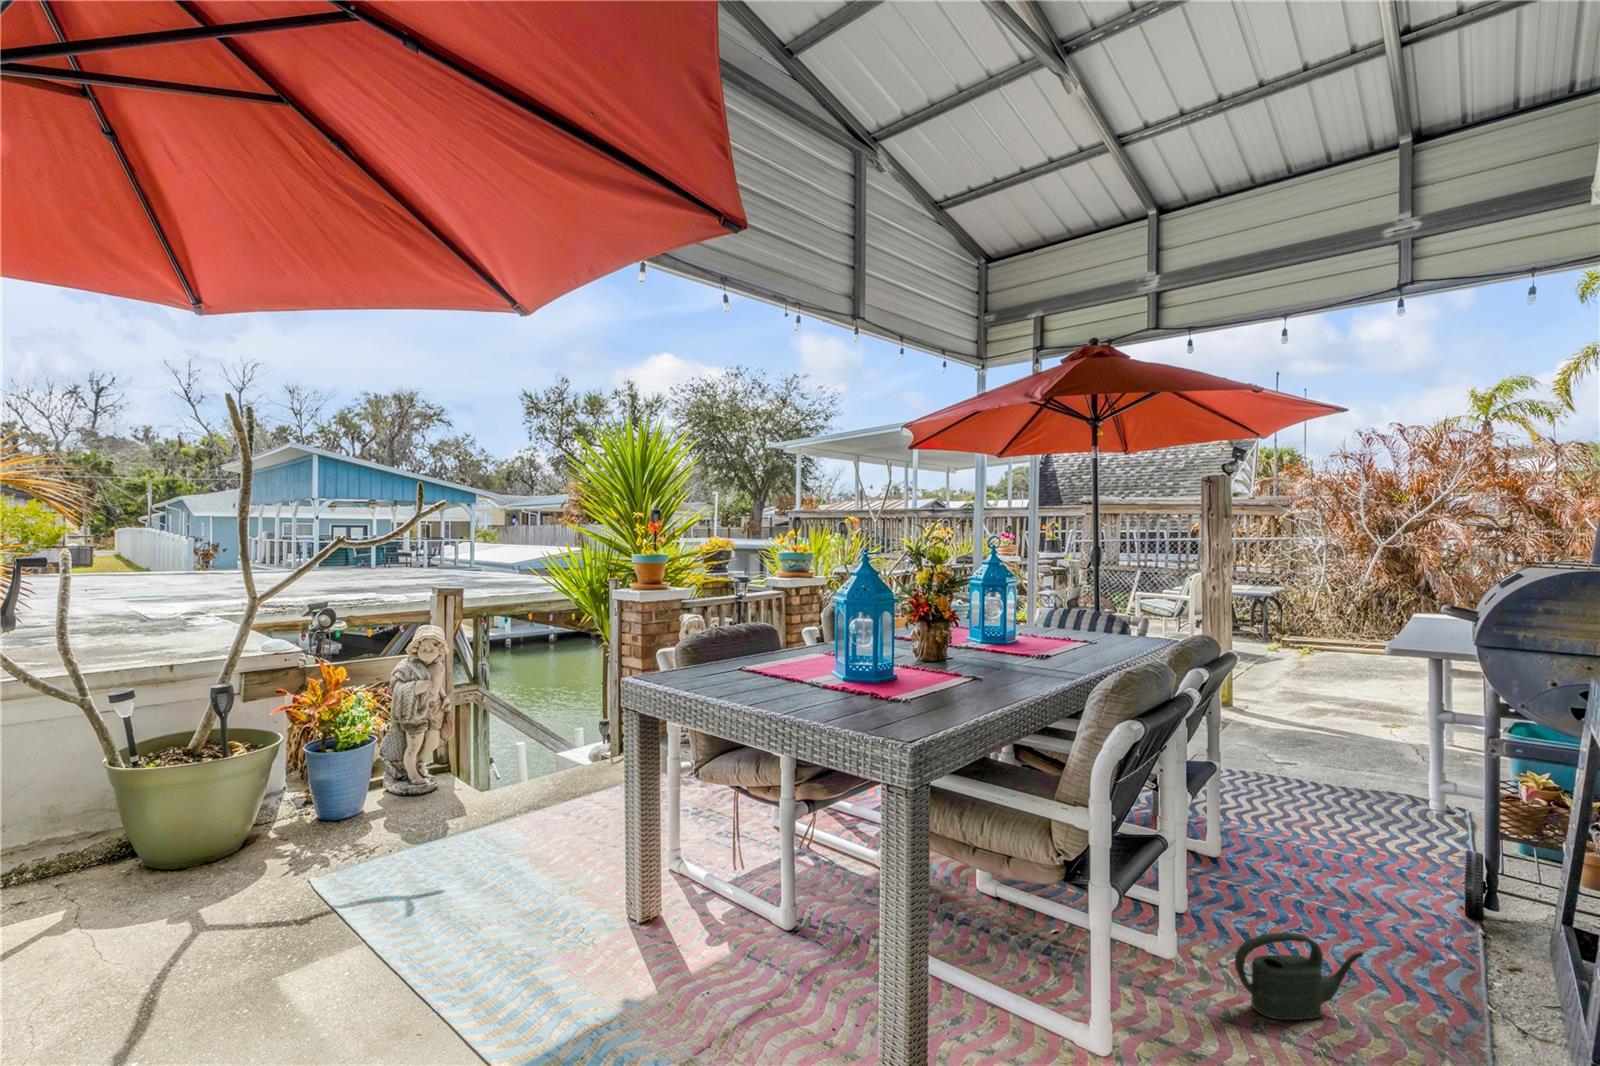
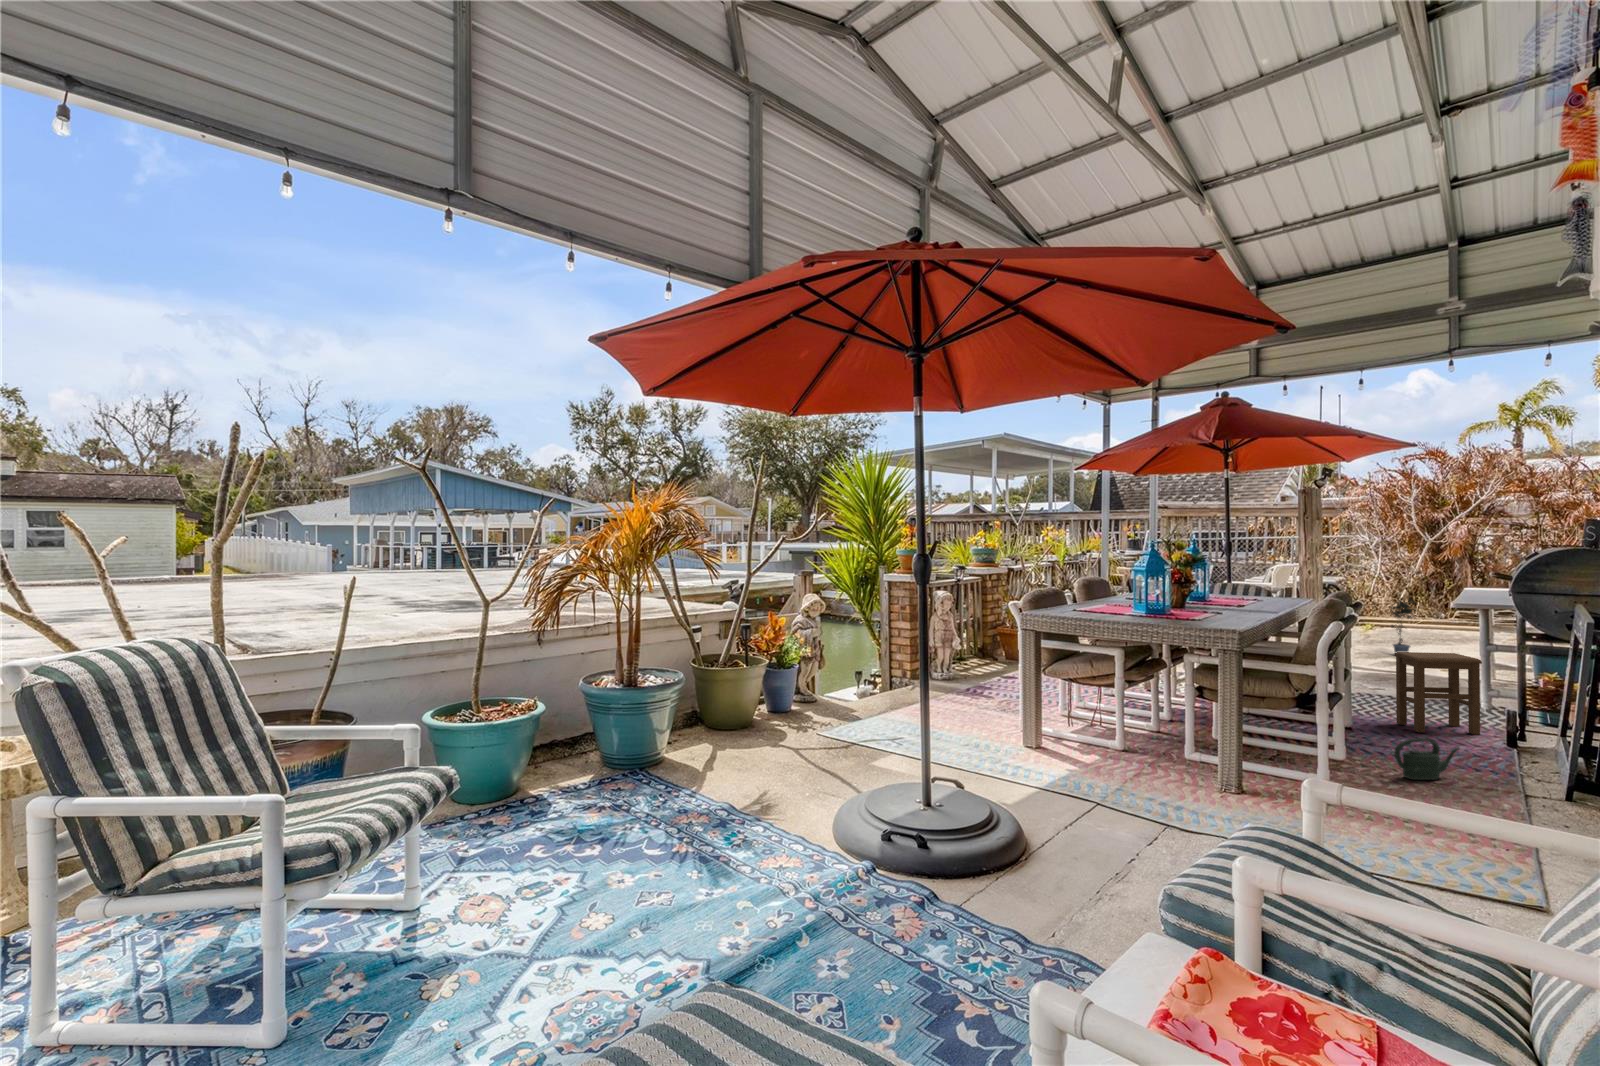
potted plant: none [1315,617,1357,696] -> present [1391,598,1417,653]
stool: none [1286,724,1423,872] -> present [1394,652,1482,735]

